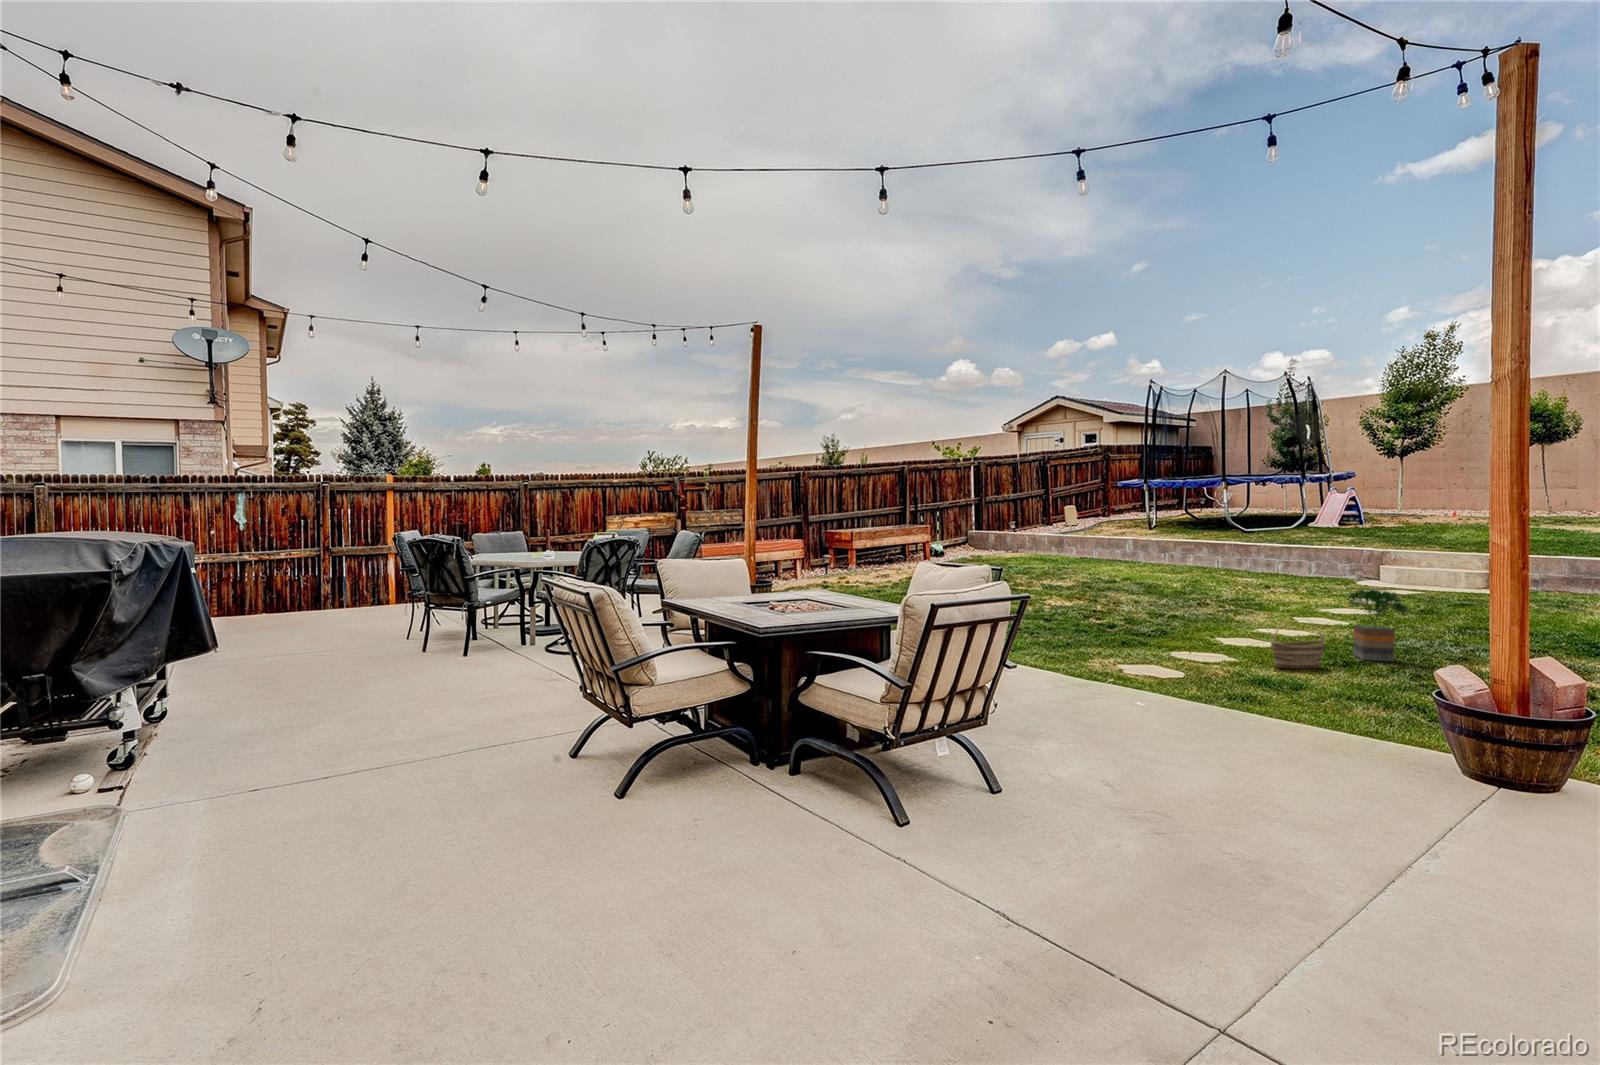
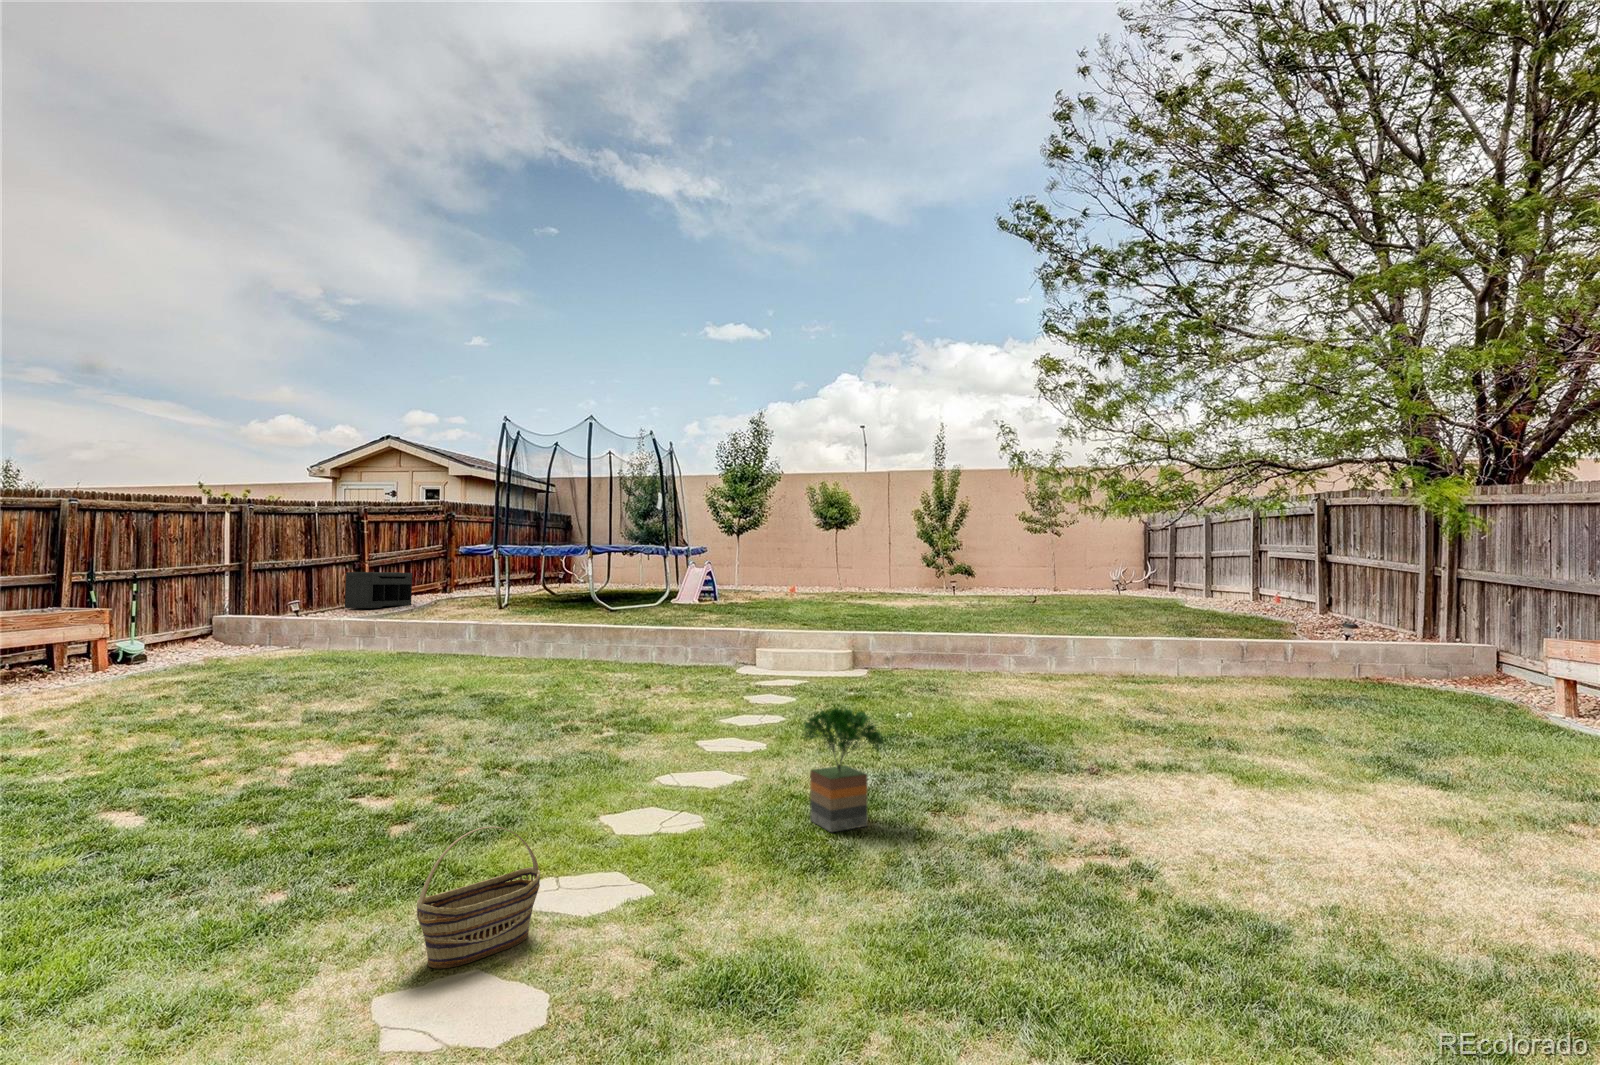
bench: none [1038,502,1082,528] -> present [345,572,412,608]
basket: present [1271,621,1325,669] -> present [417,827,540,968]

